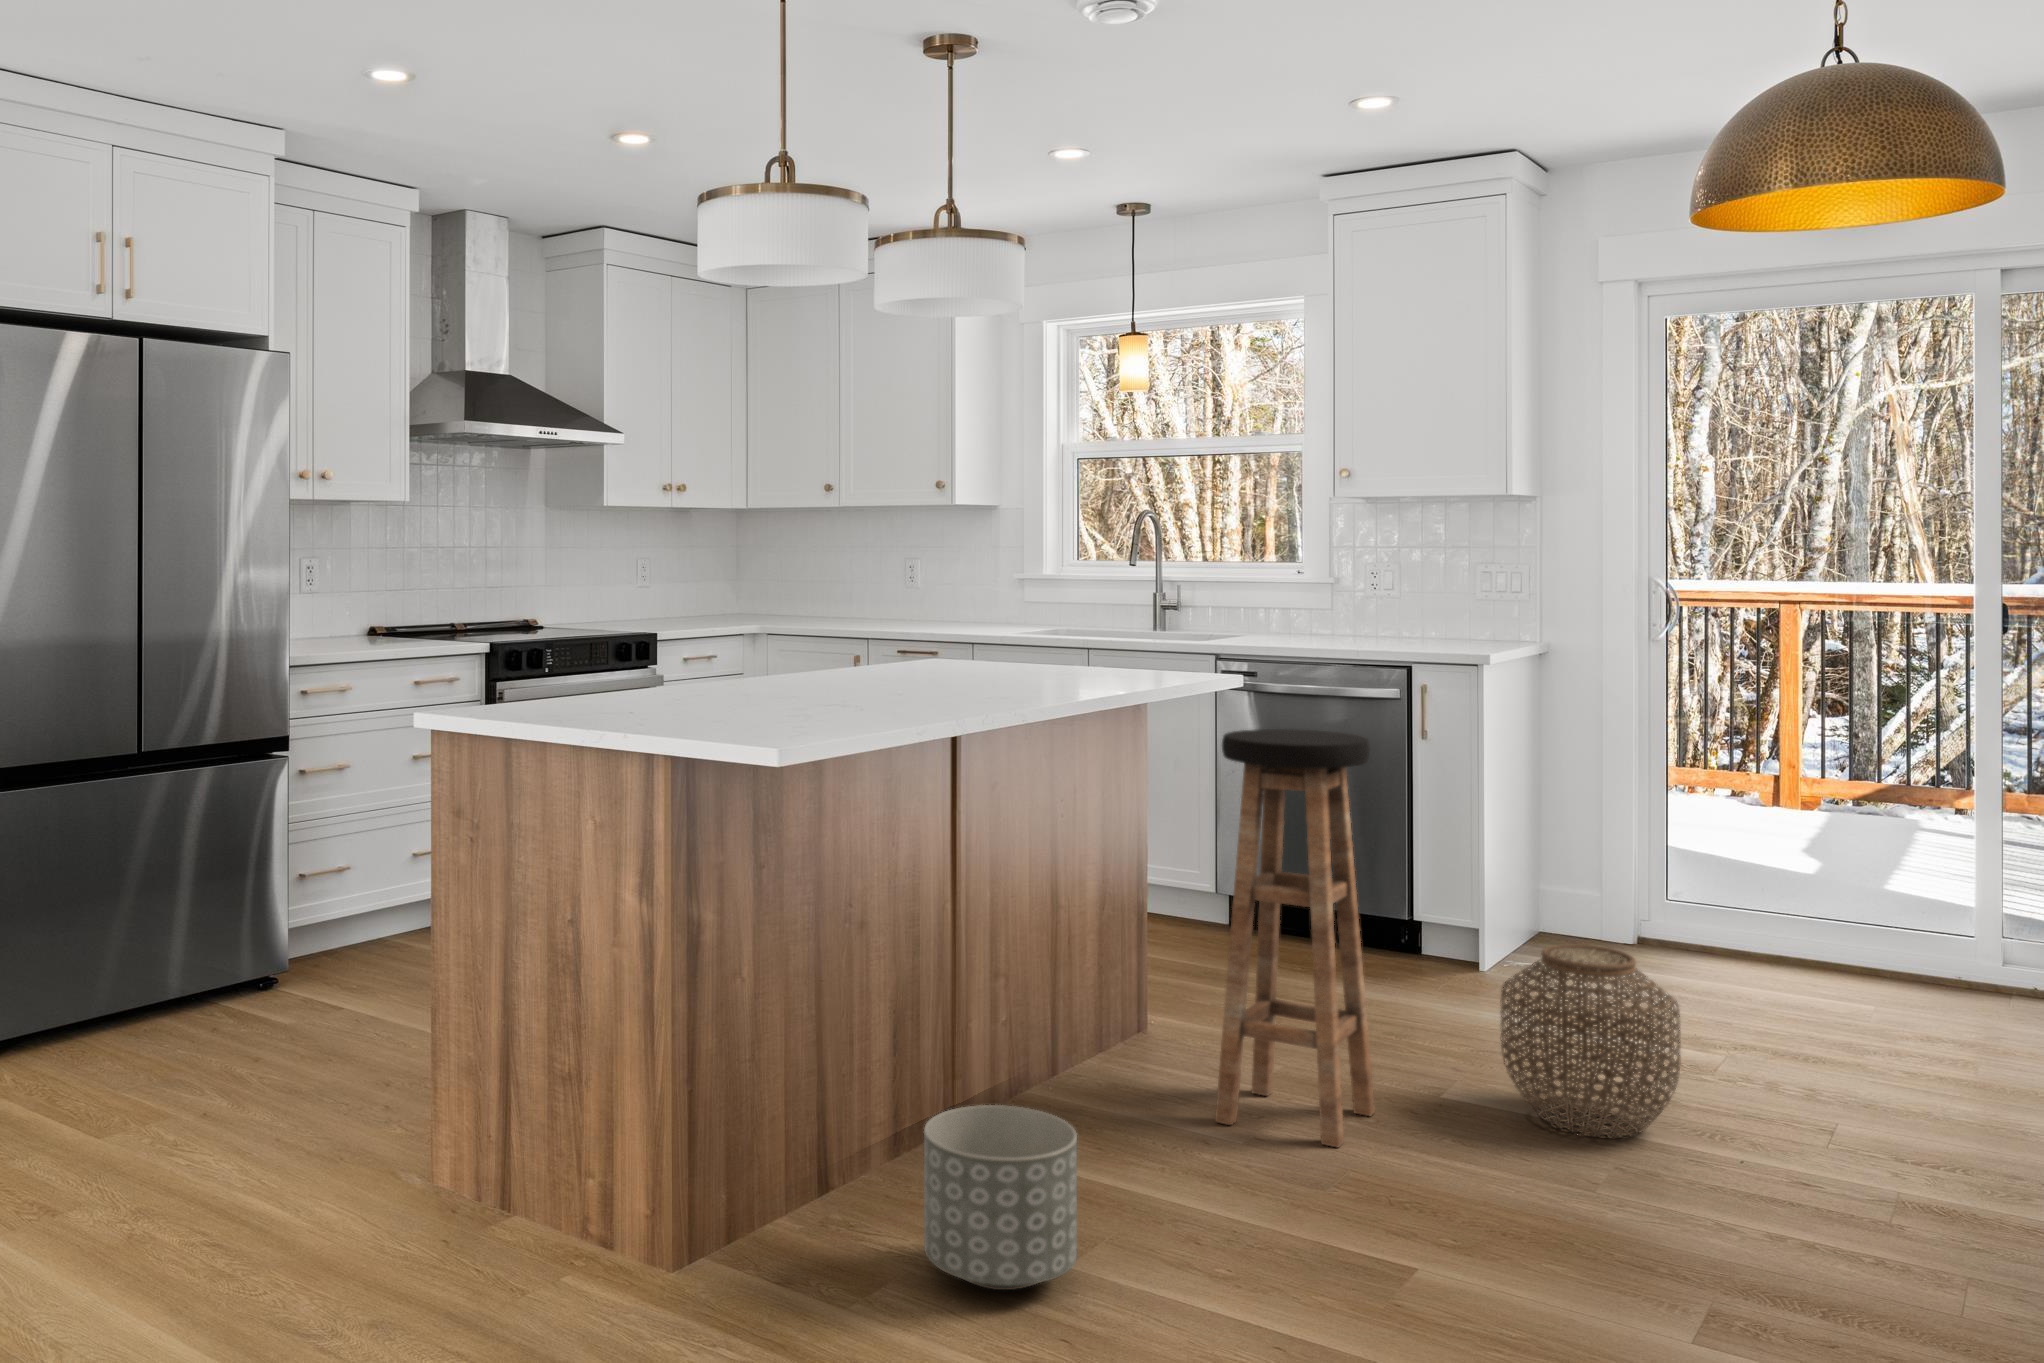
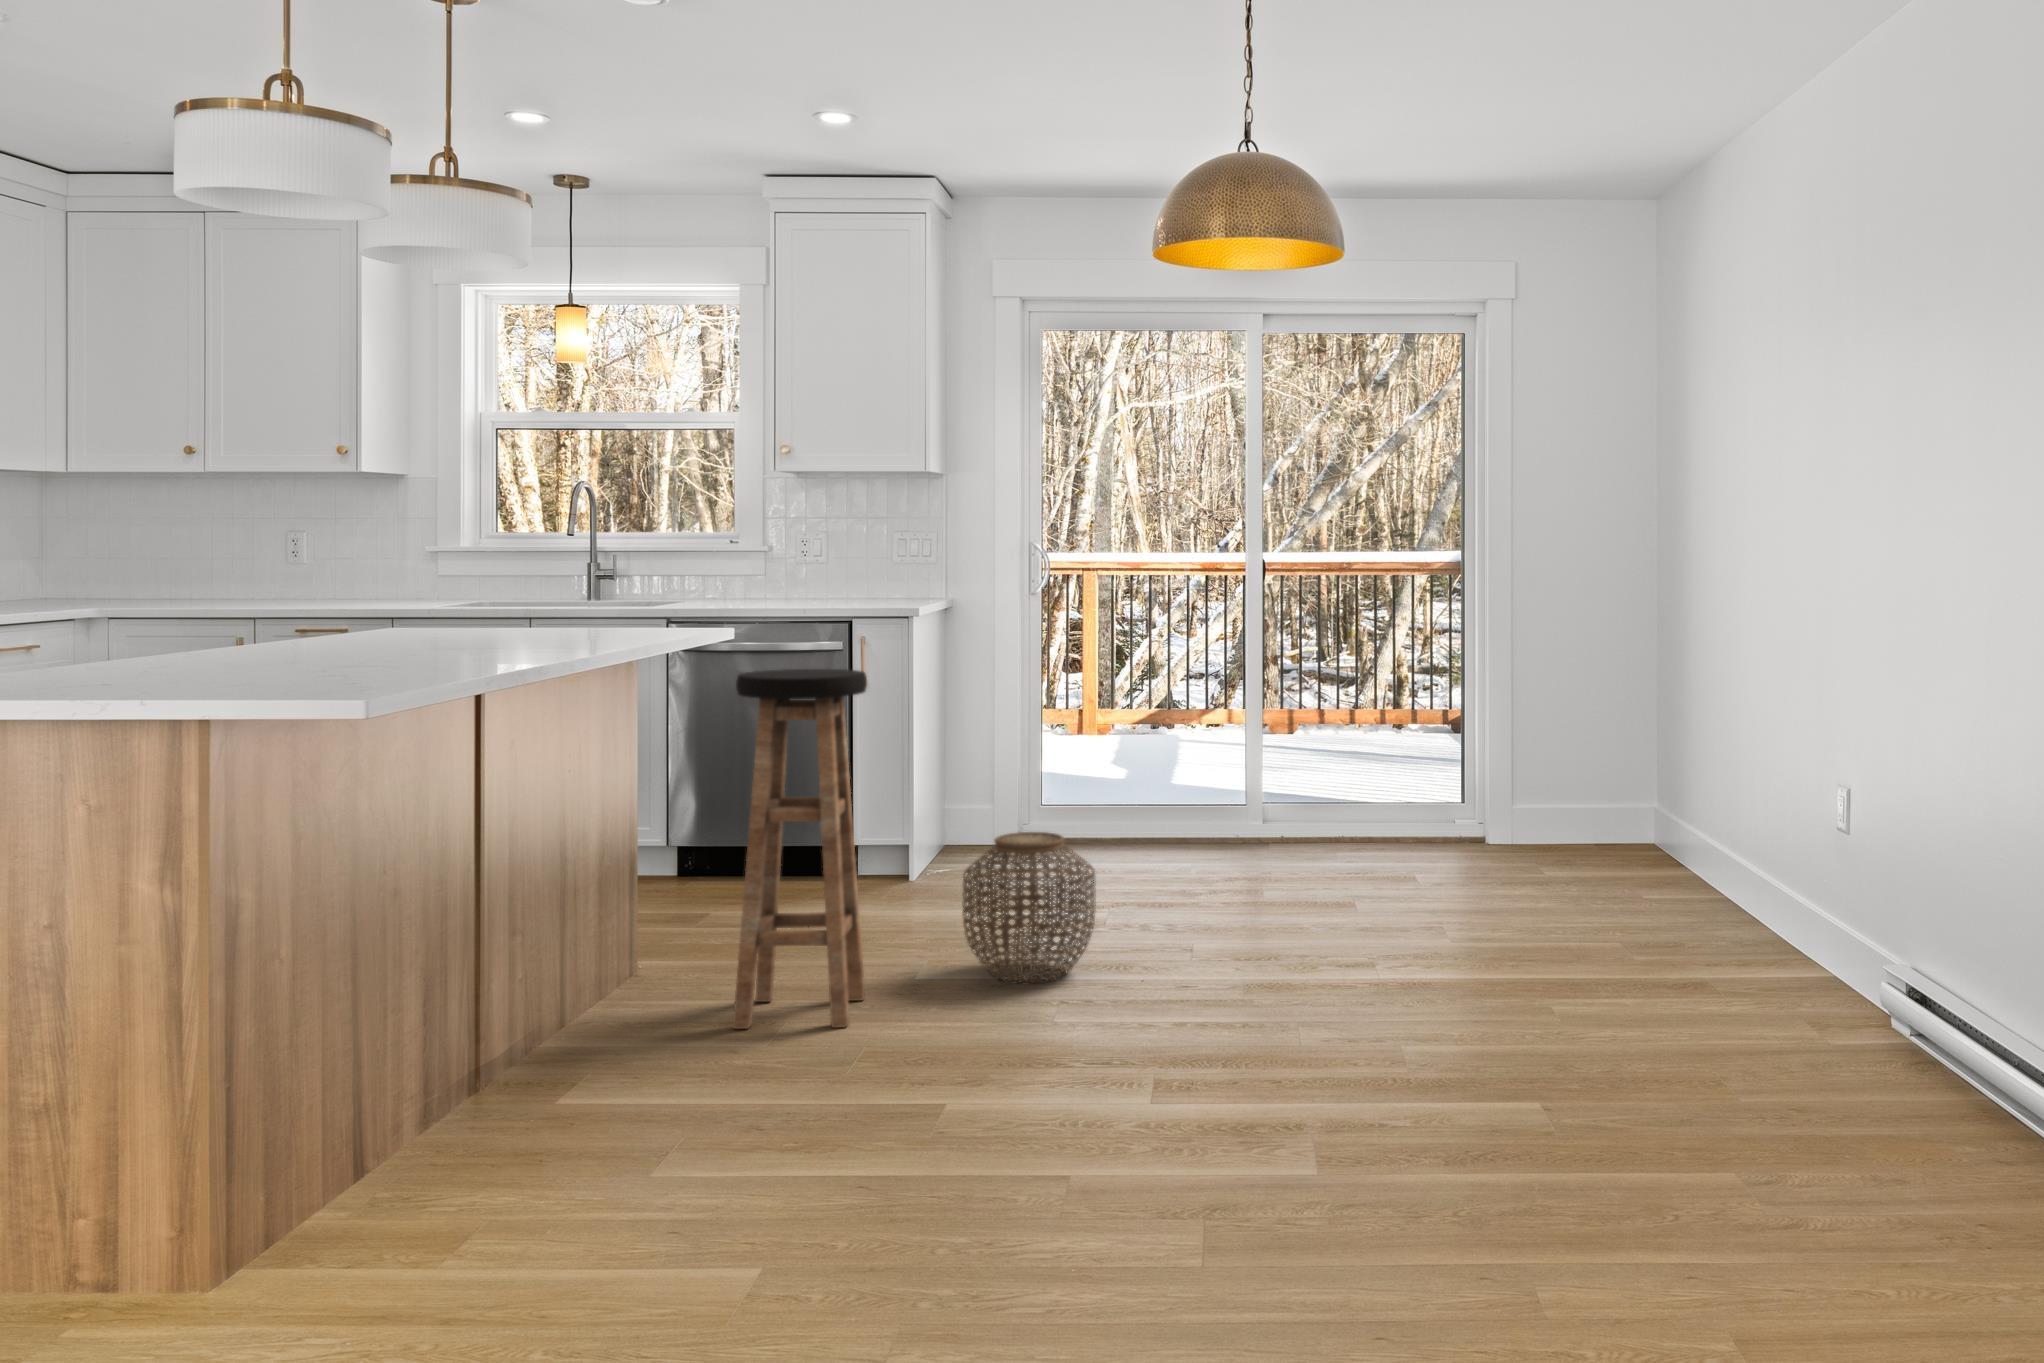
planter: present [924,1105,1077,1290] -> none [510,1024,665,1194]

